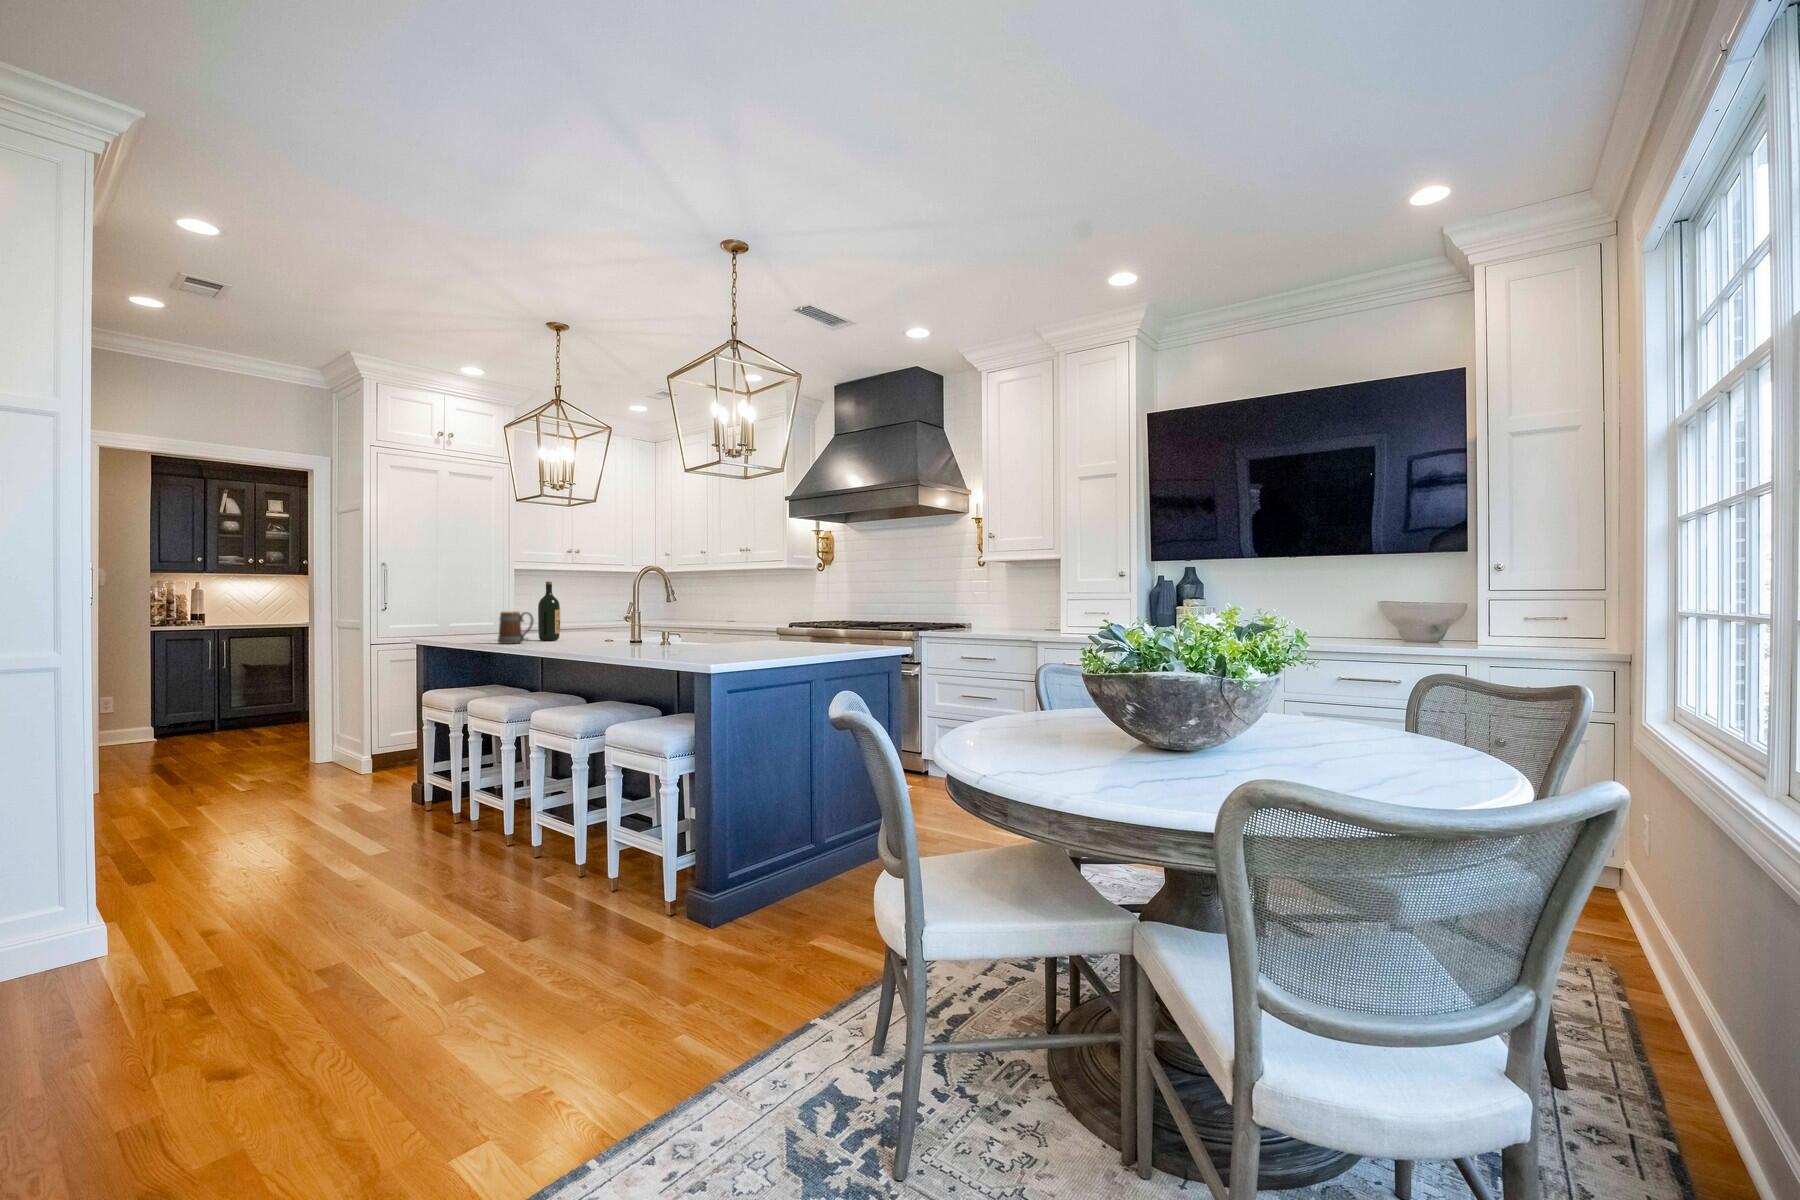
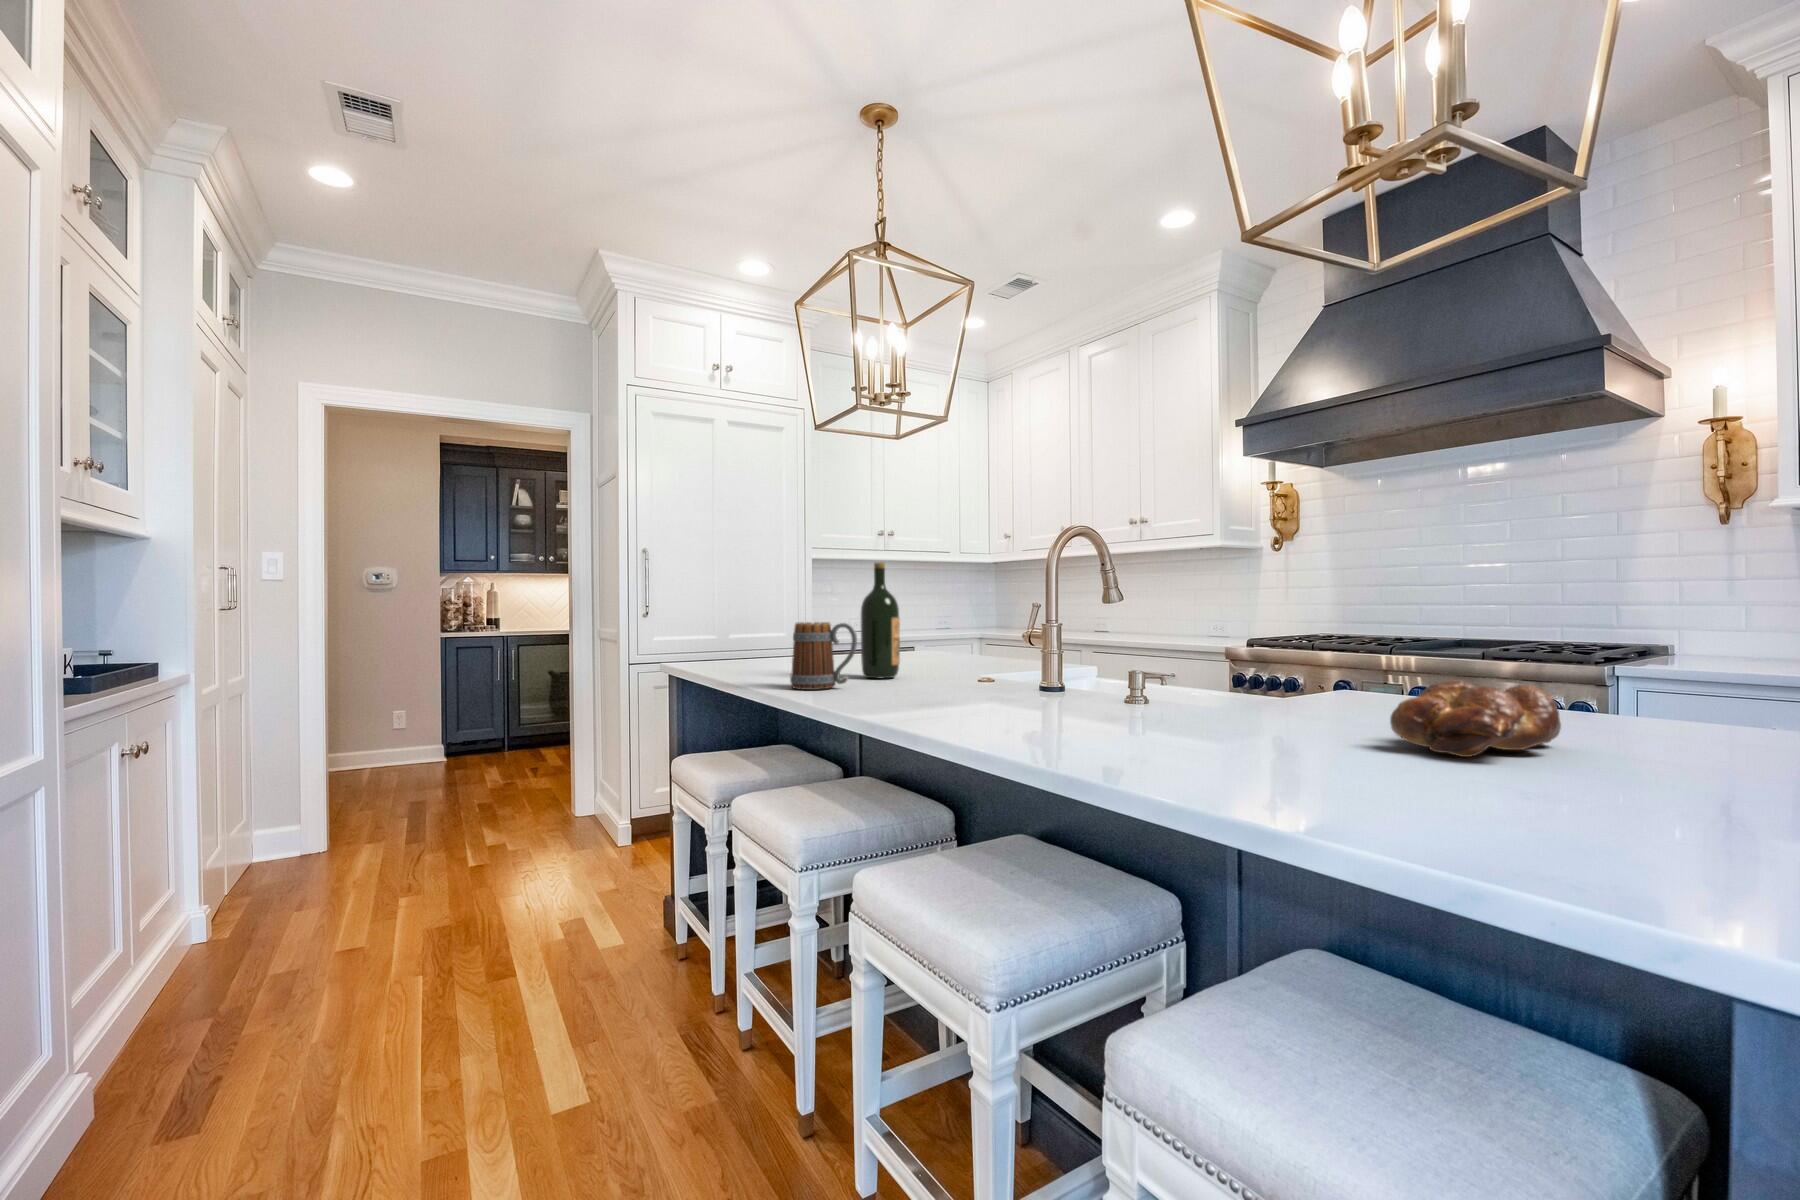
bread loaf: none [715,629,773,651] -> present [1390,680,1561,757]

